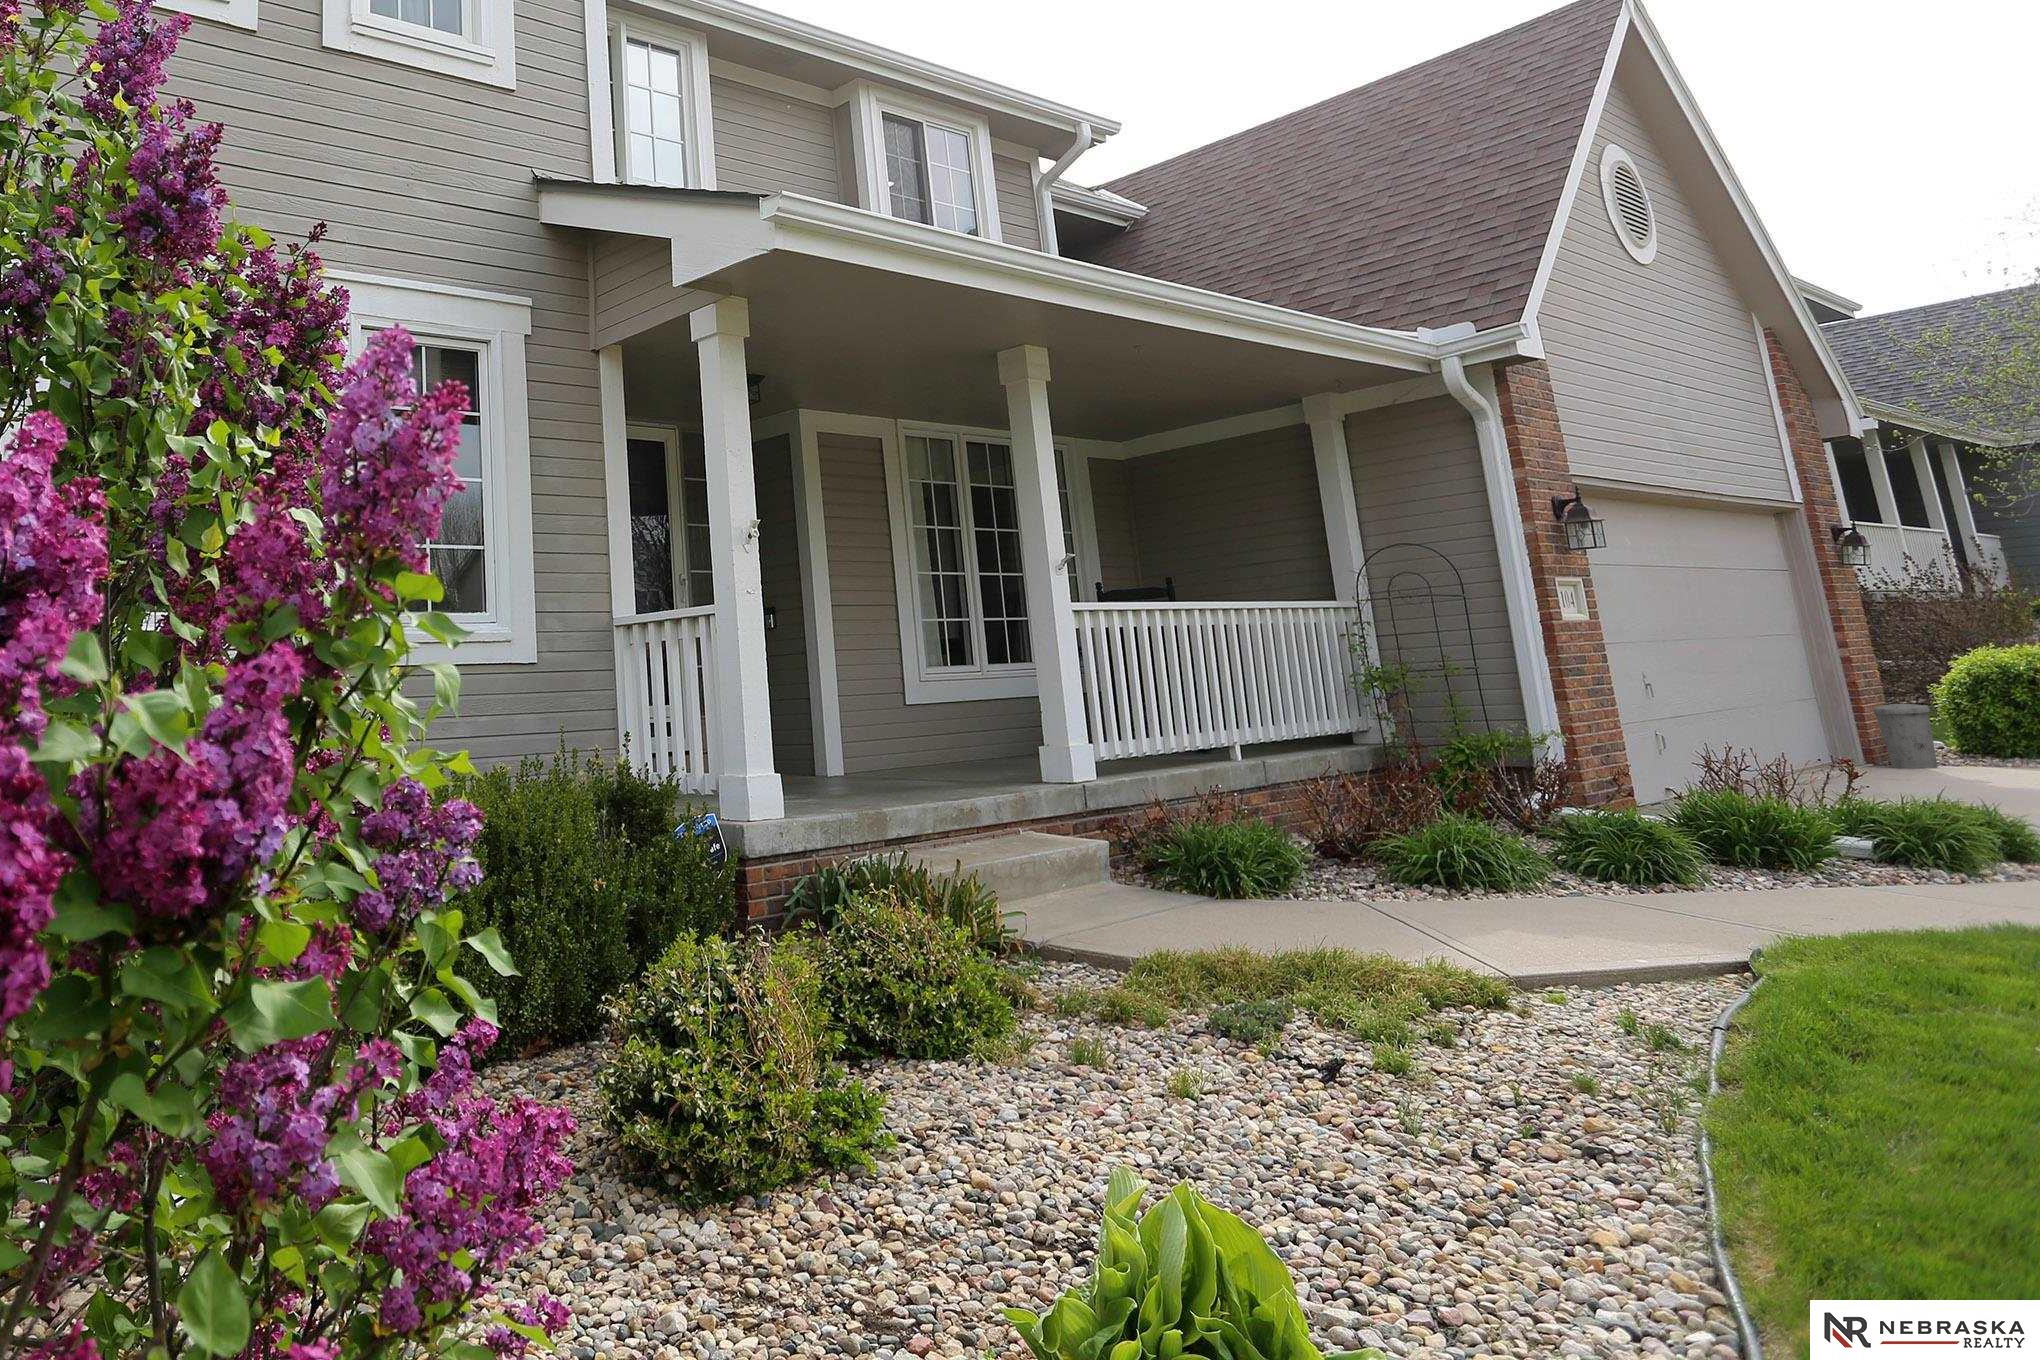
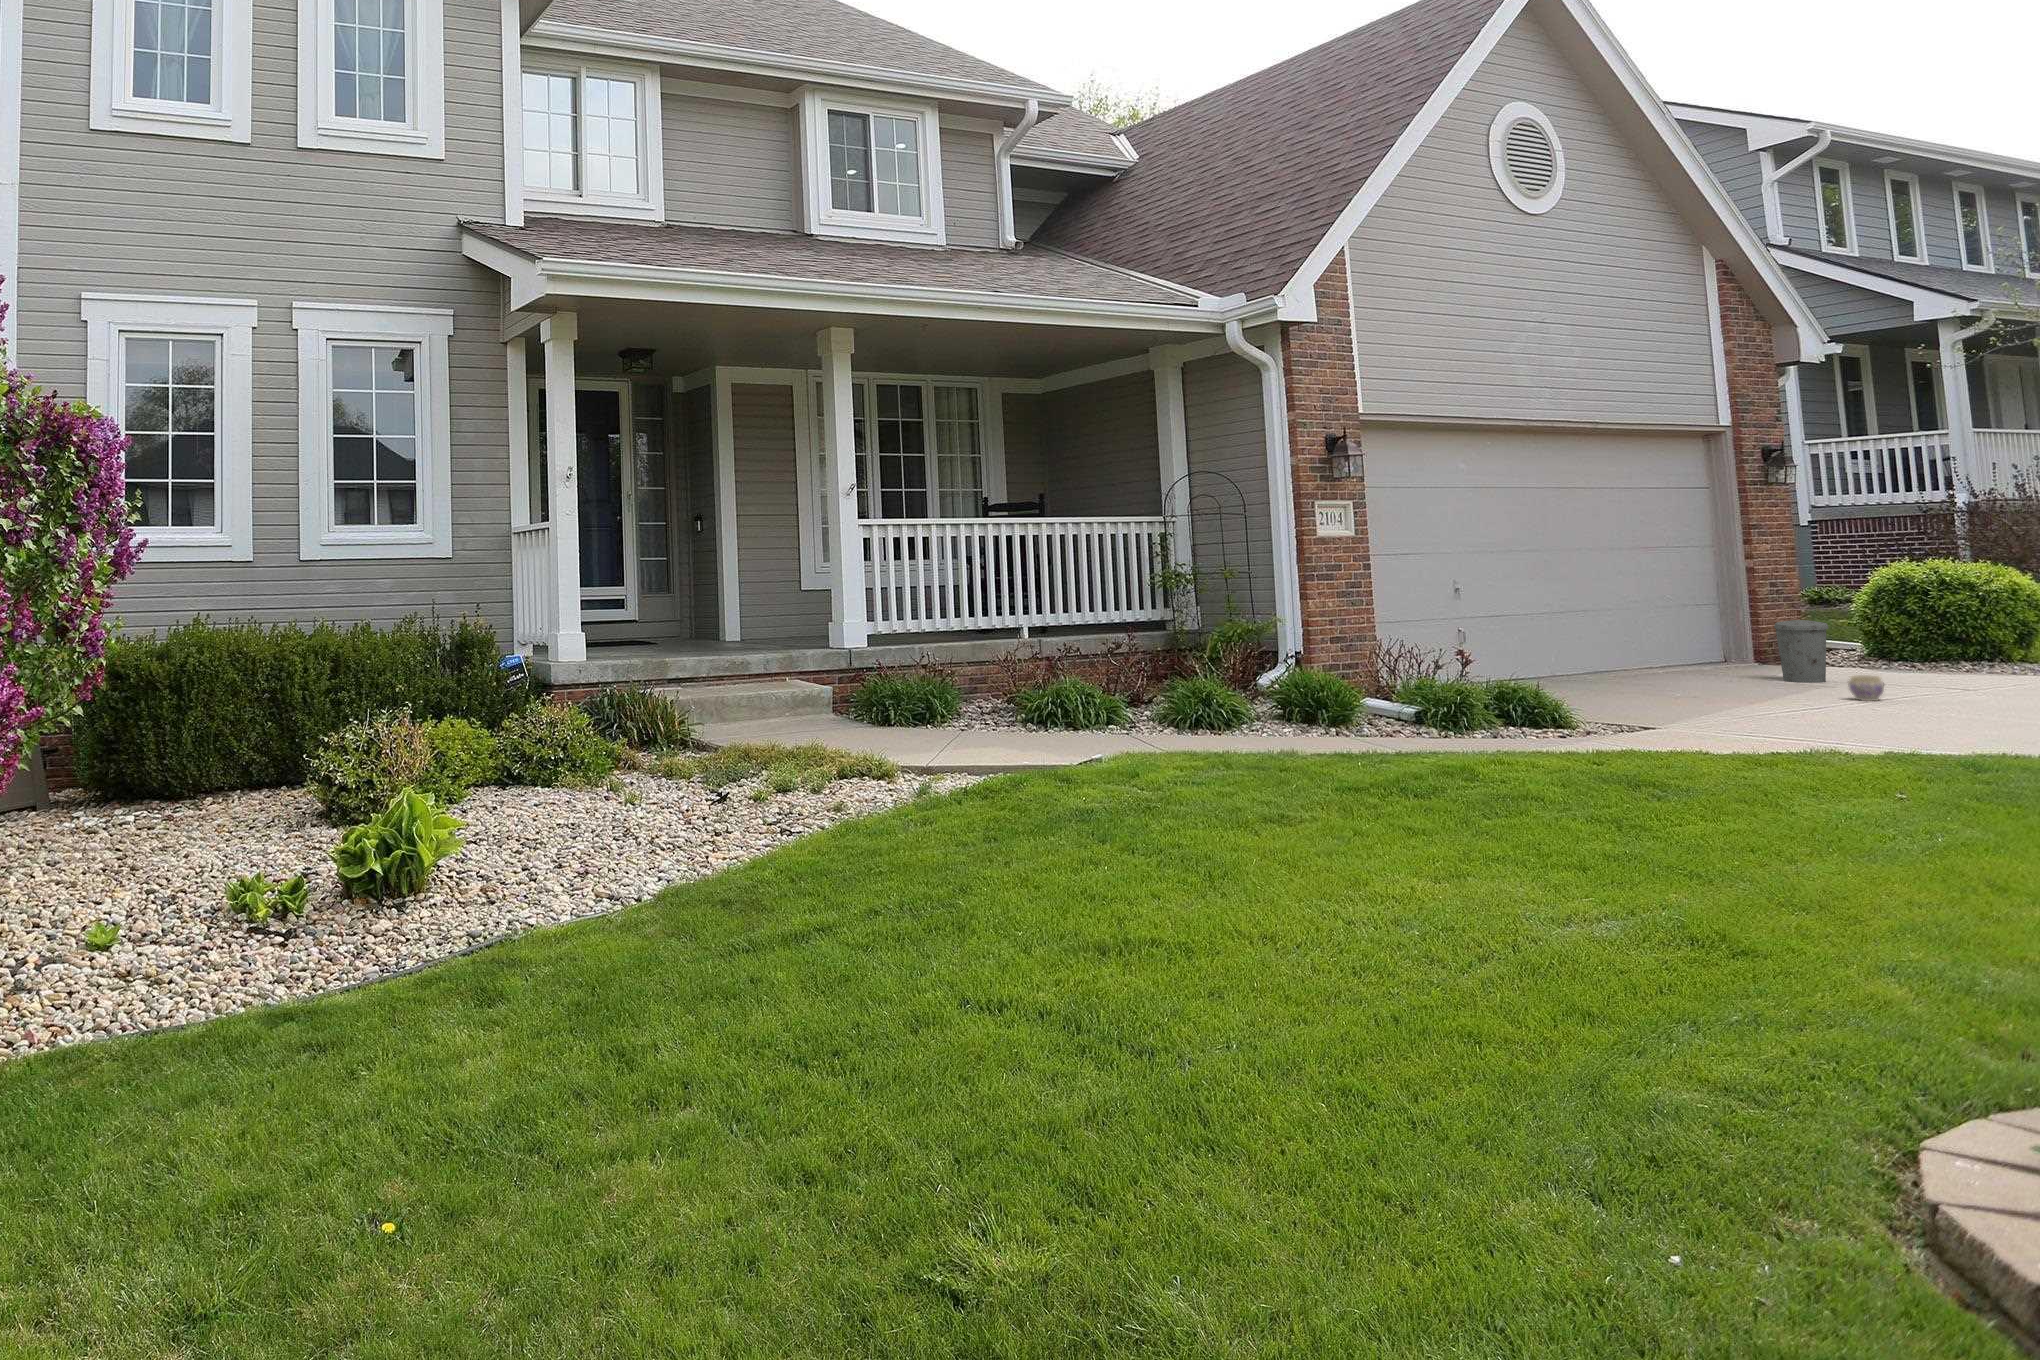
planter: none [1954,755,1994,782] -> present [1848,675,1884,701]

